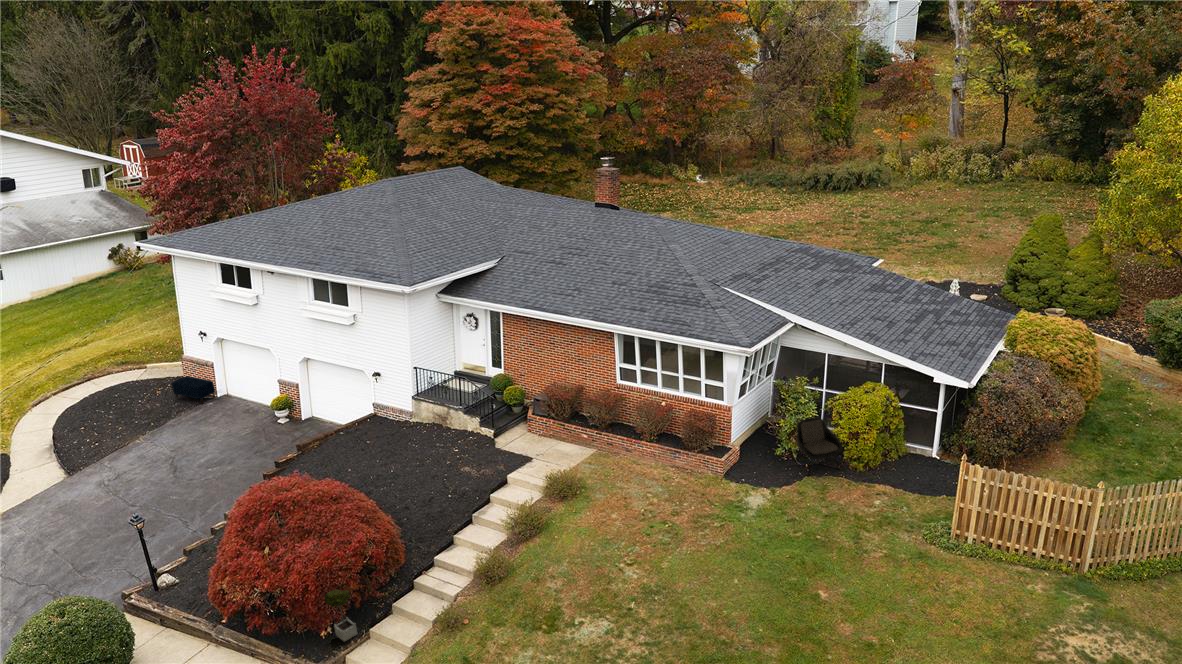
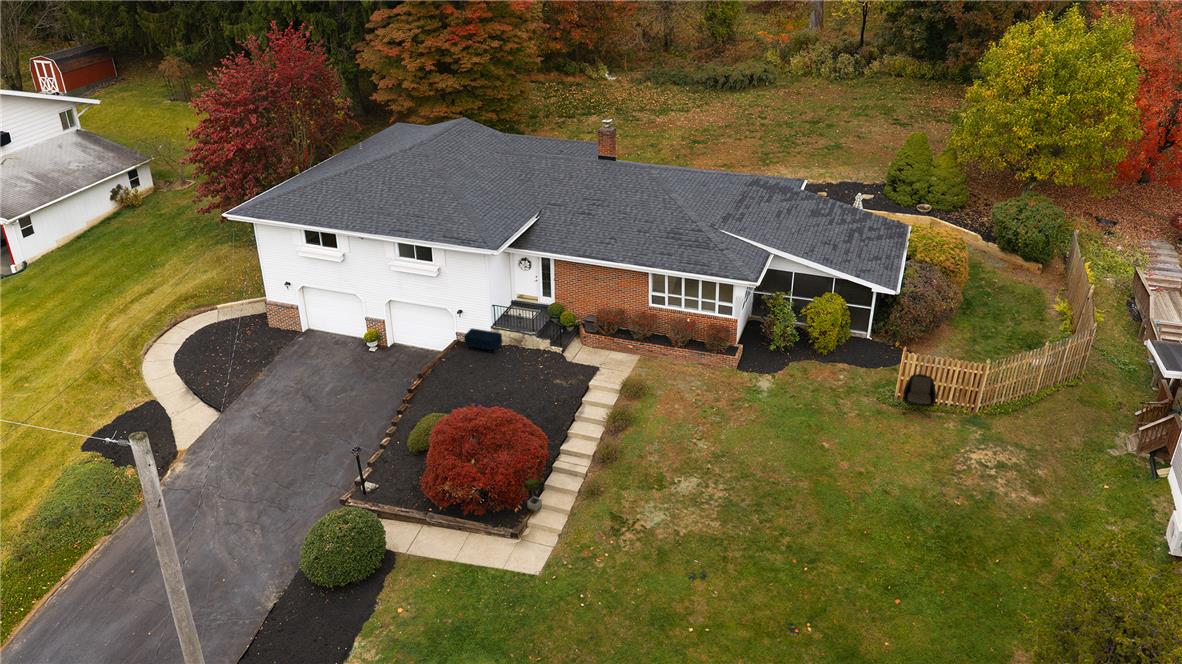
bench: present [172,376,215,404] -> present [464,328,503,354]
lounge chair: present [794,418,843,475] -> present [903,374,936,418]

